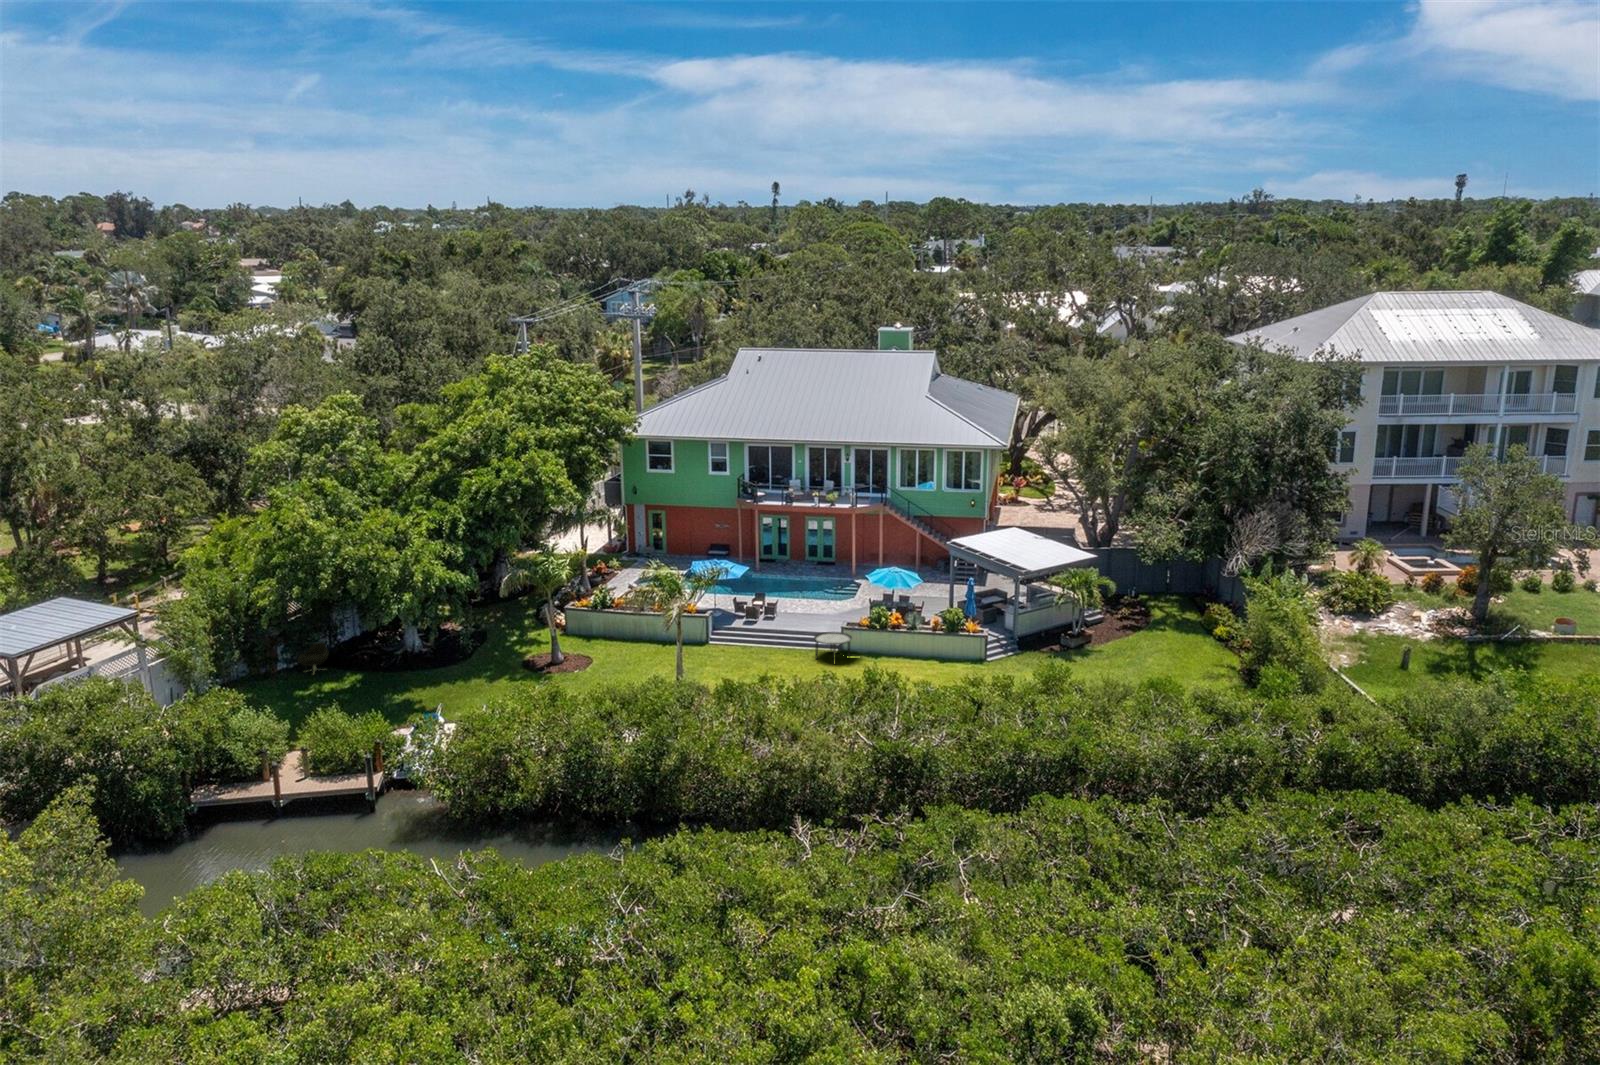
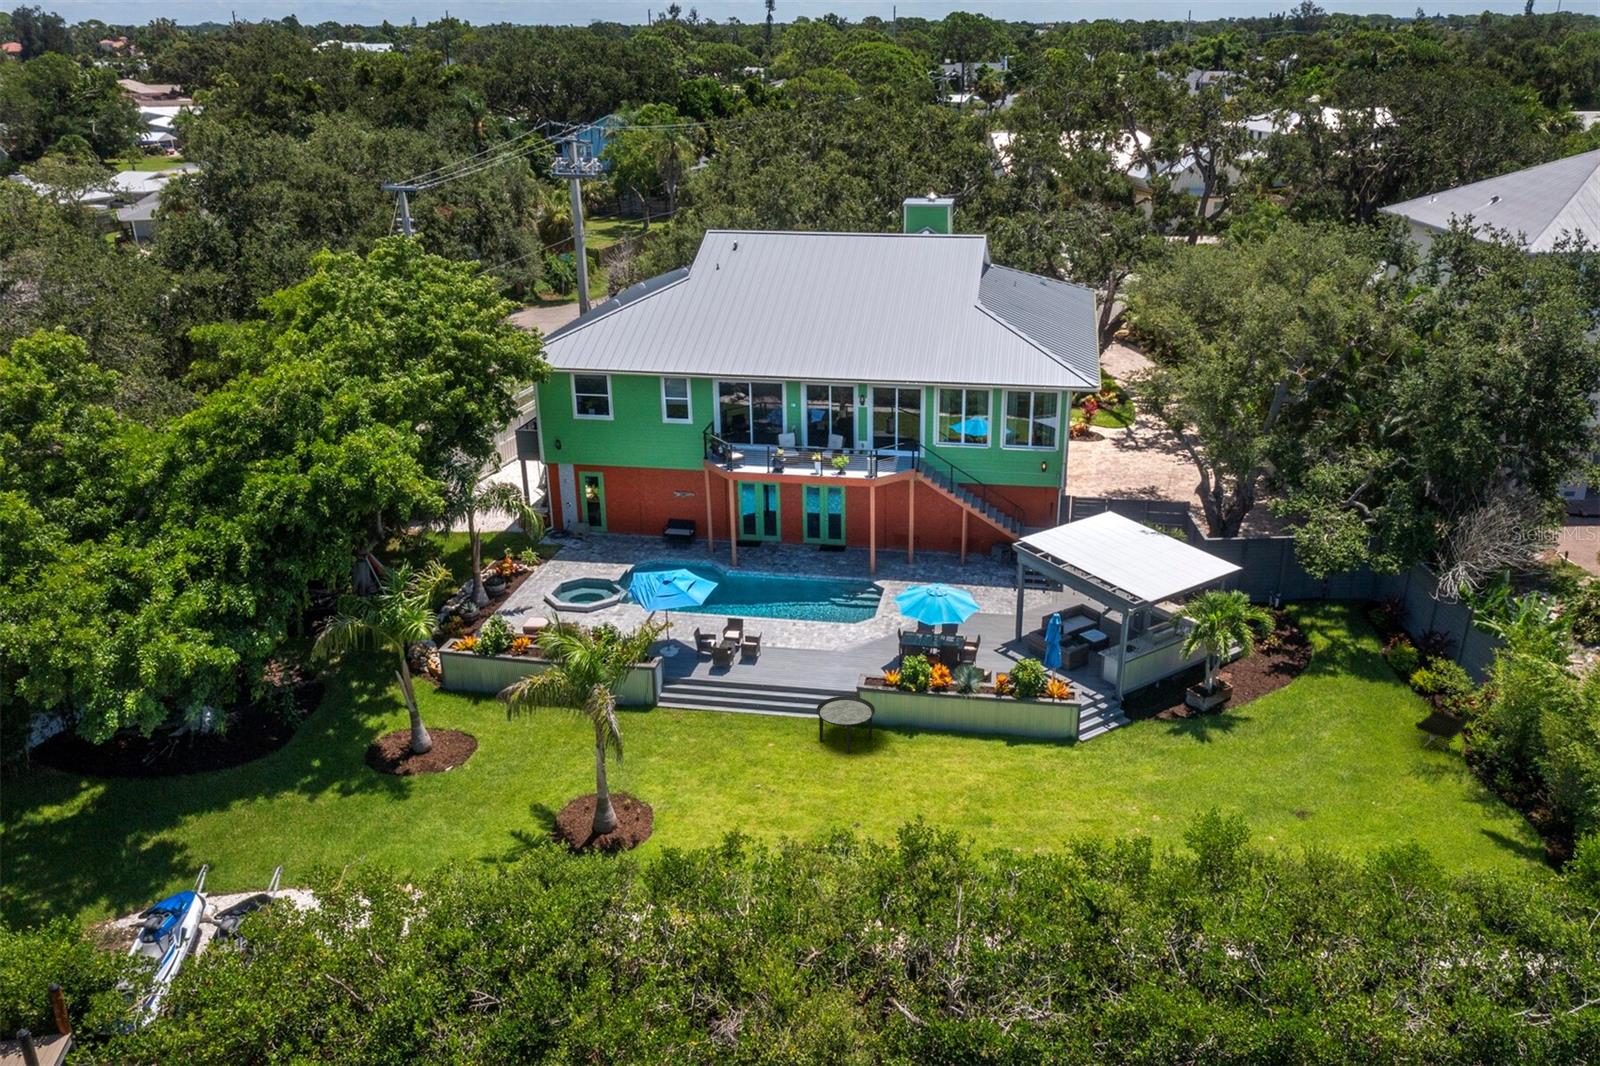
lounge chair: present [297,642,329,672] -> present [1415,710,1471,746]

